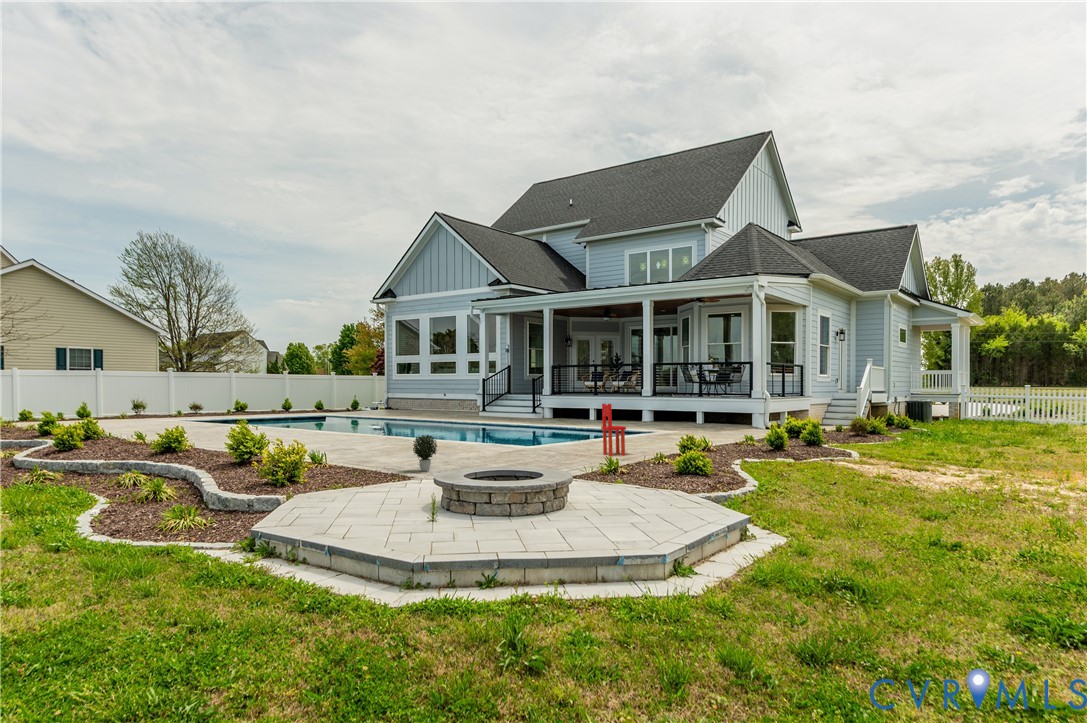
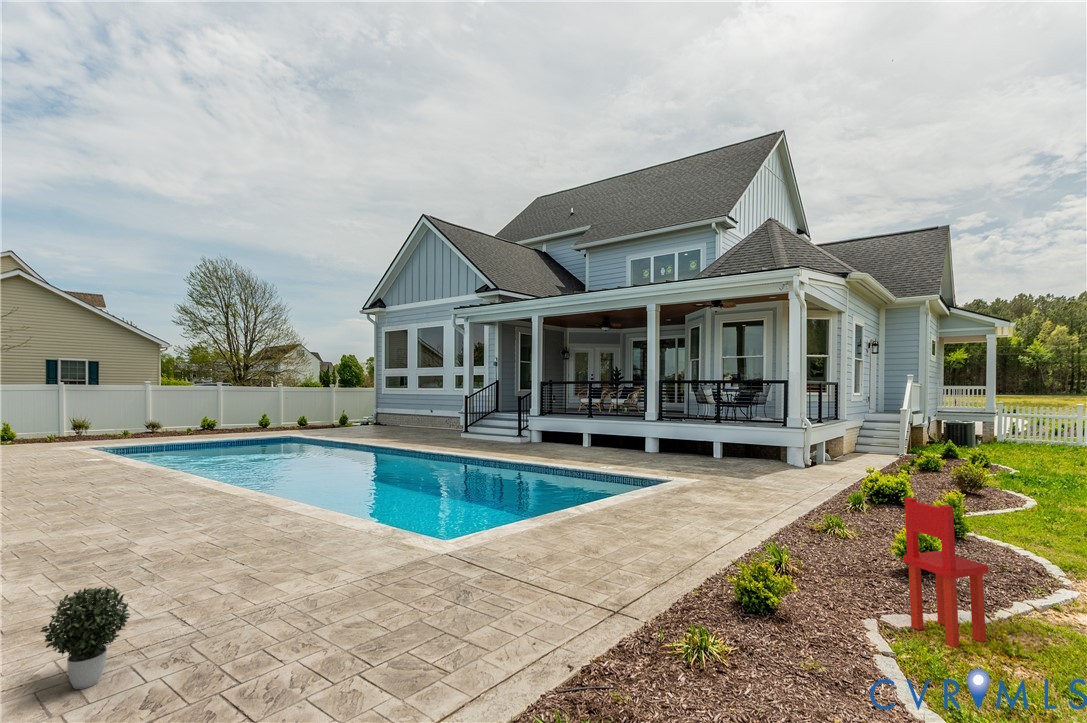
chair: present [601,404,626,456] -> present [903,497,988,647]

